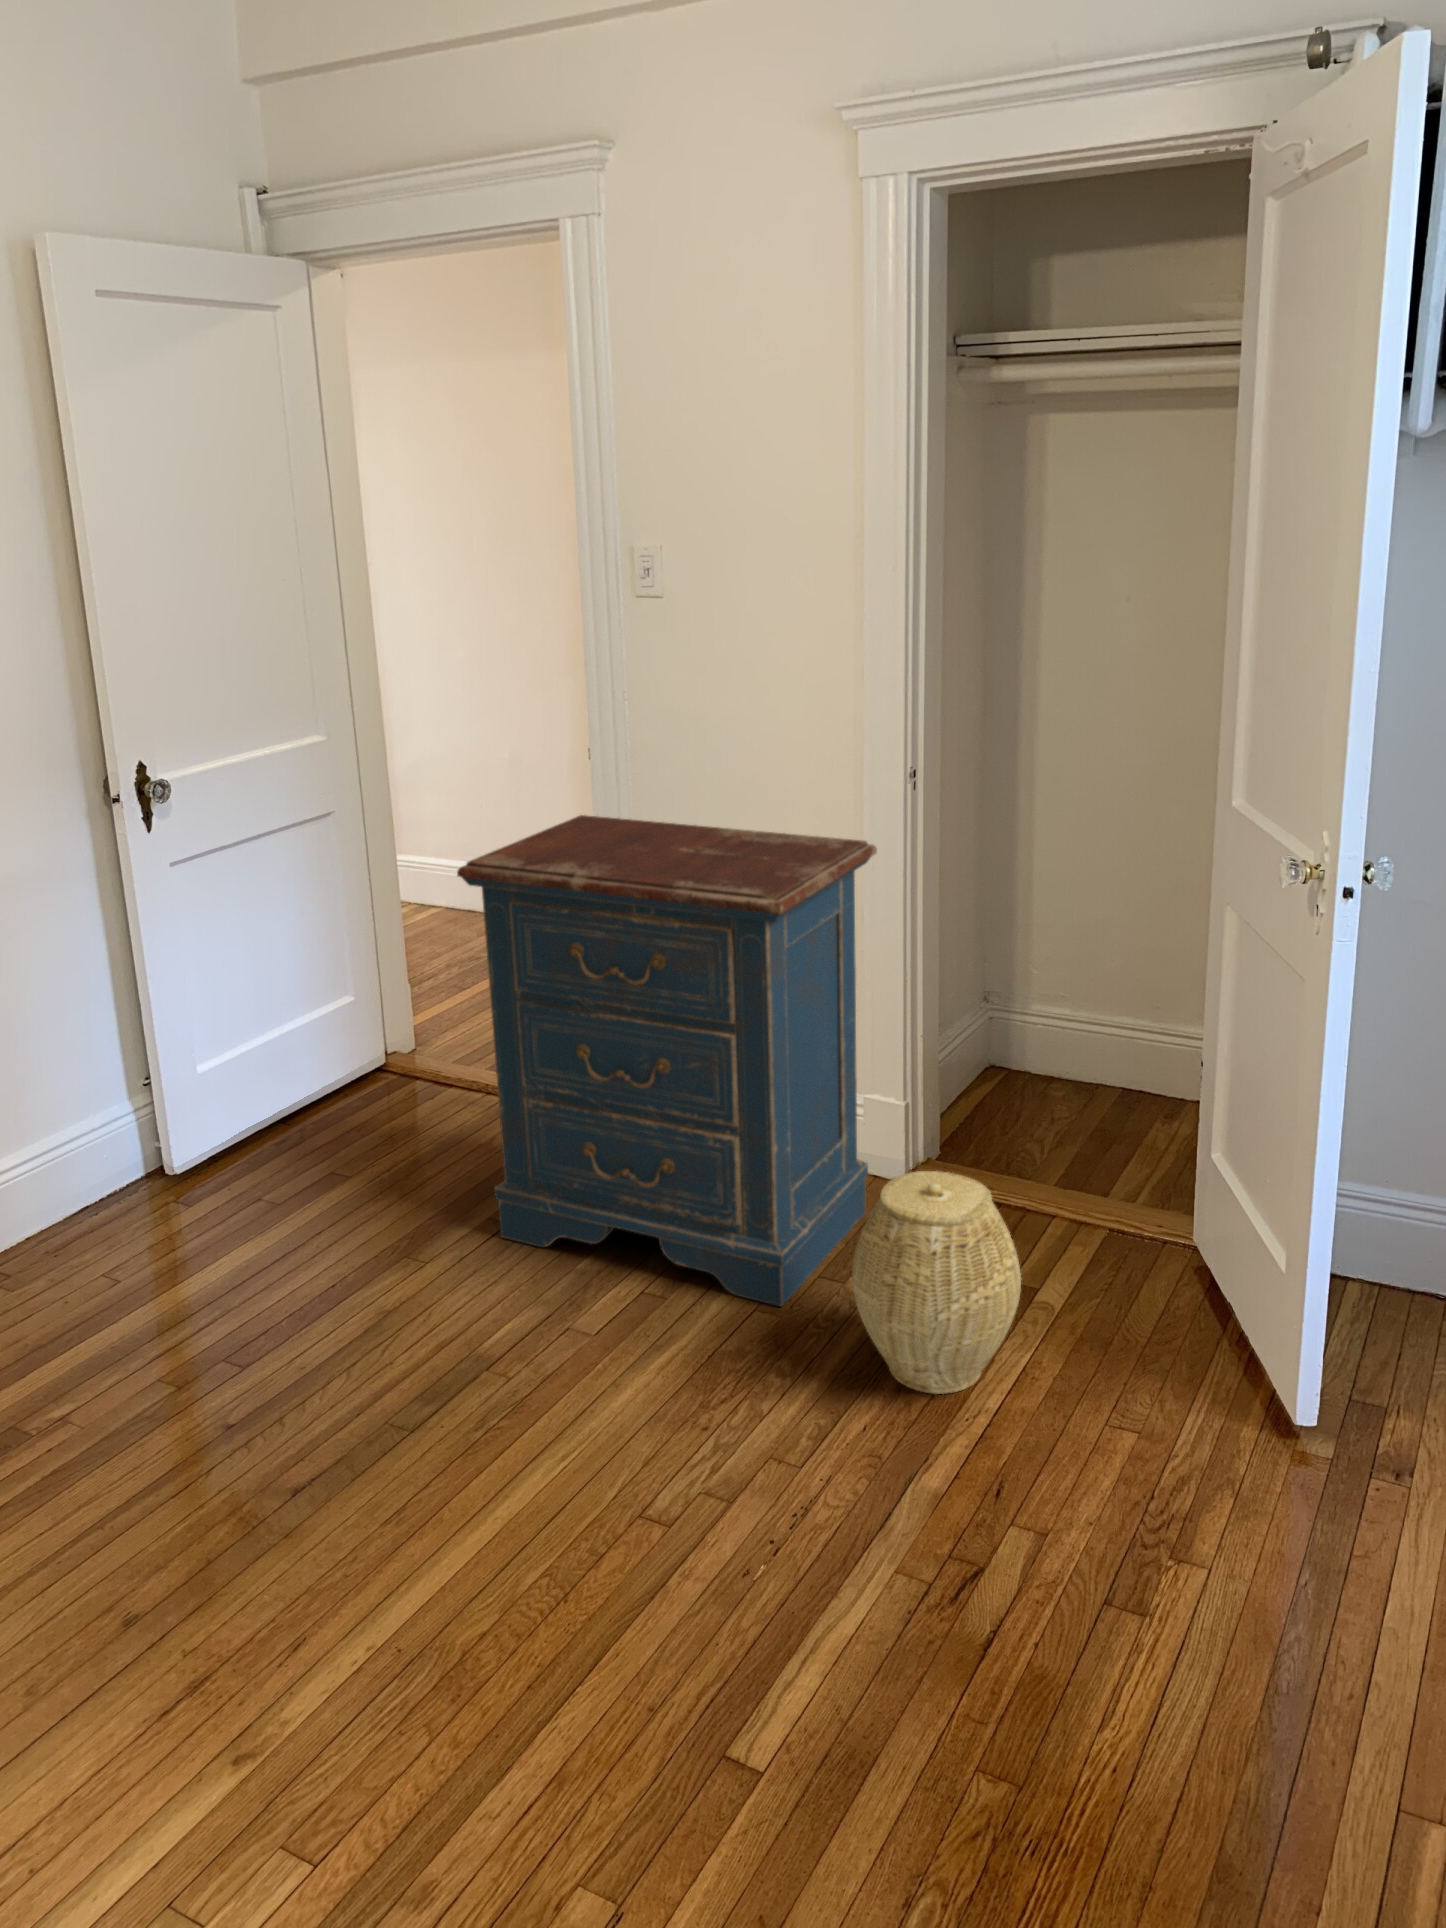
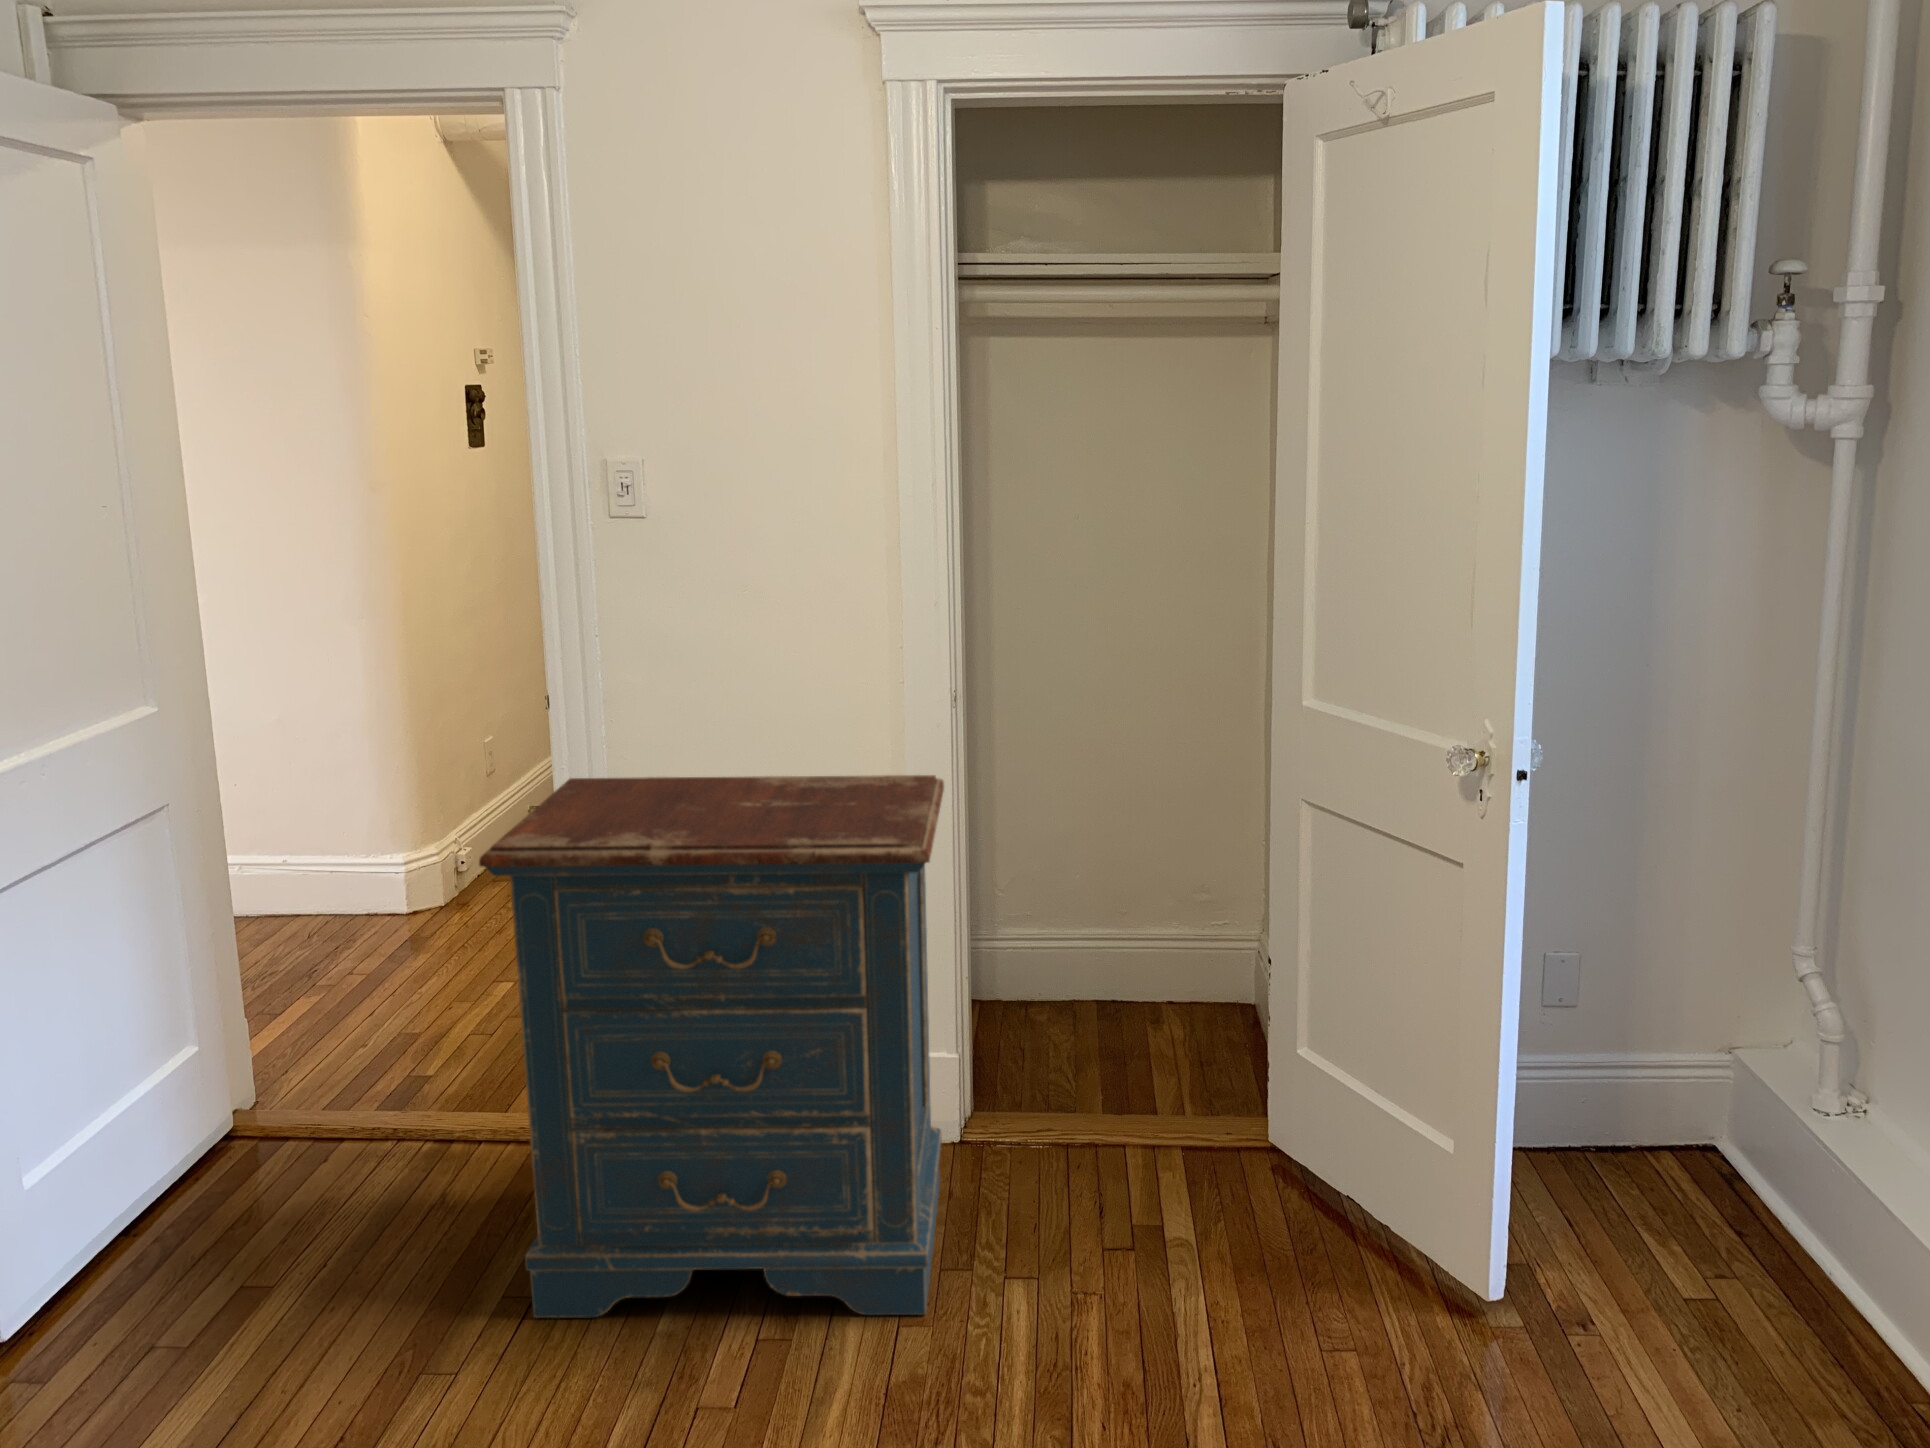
woven basket: present [852,1171,1021,1394] -> none [1037,1119,1219,1370]

